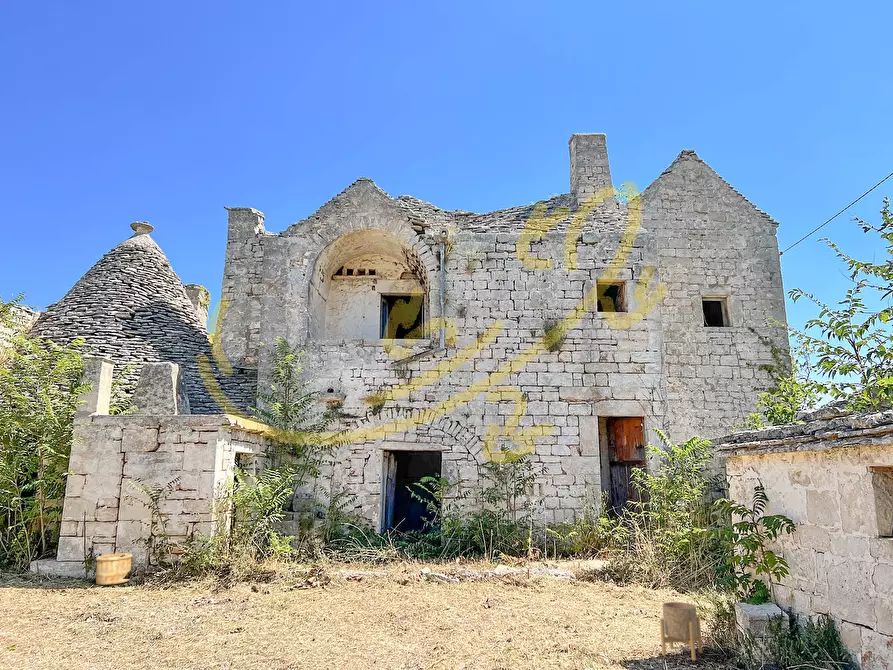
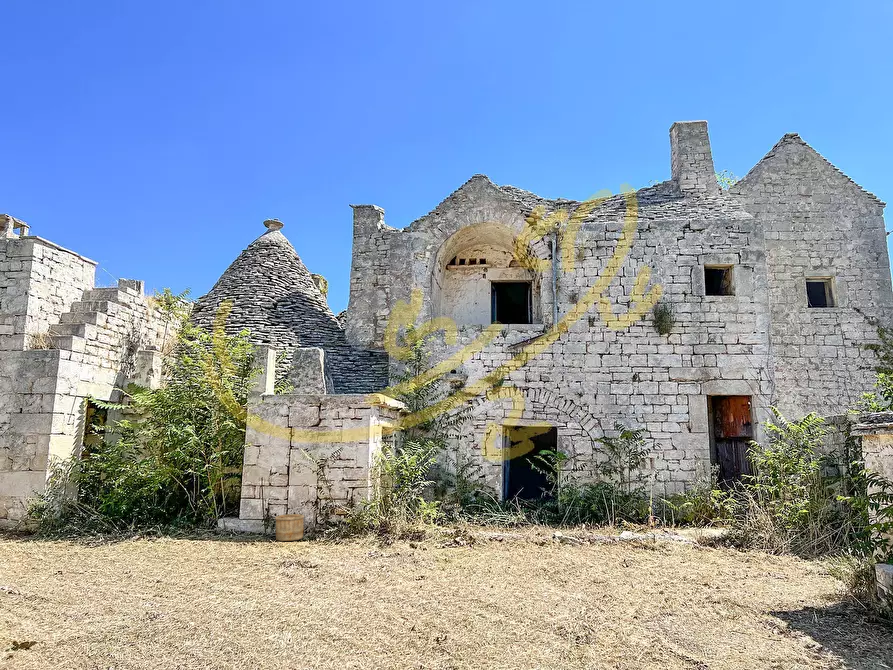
planter: present [660,602,702,660] -> none [828,576,871,632]

